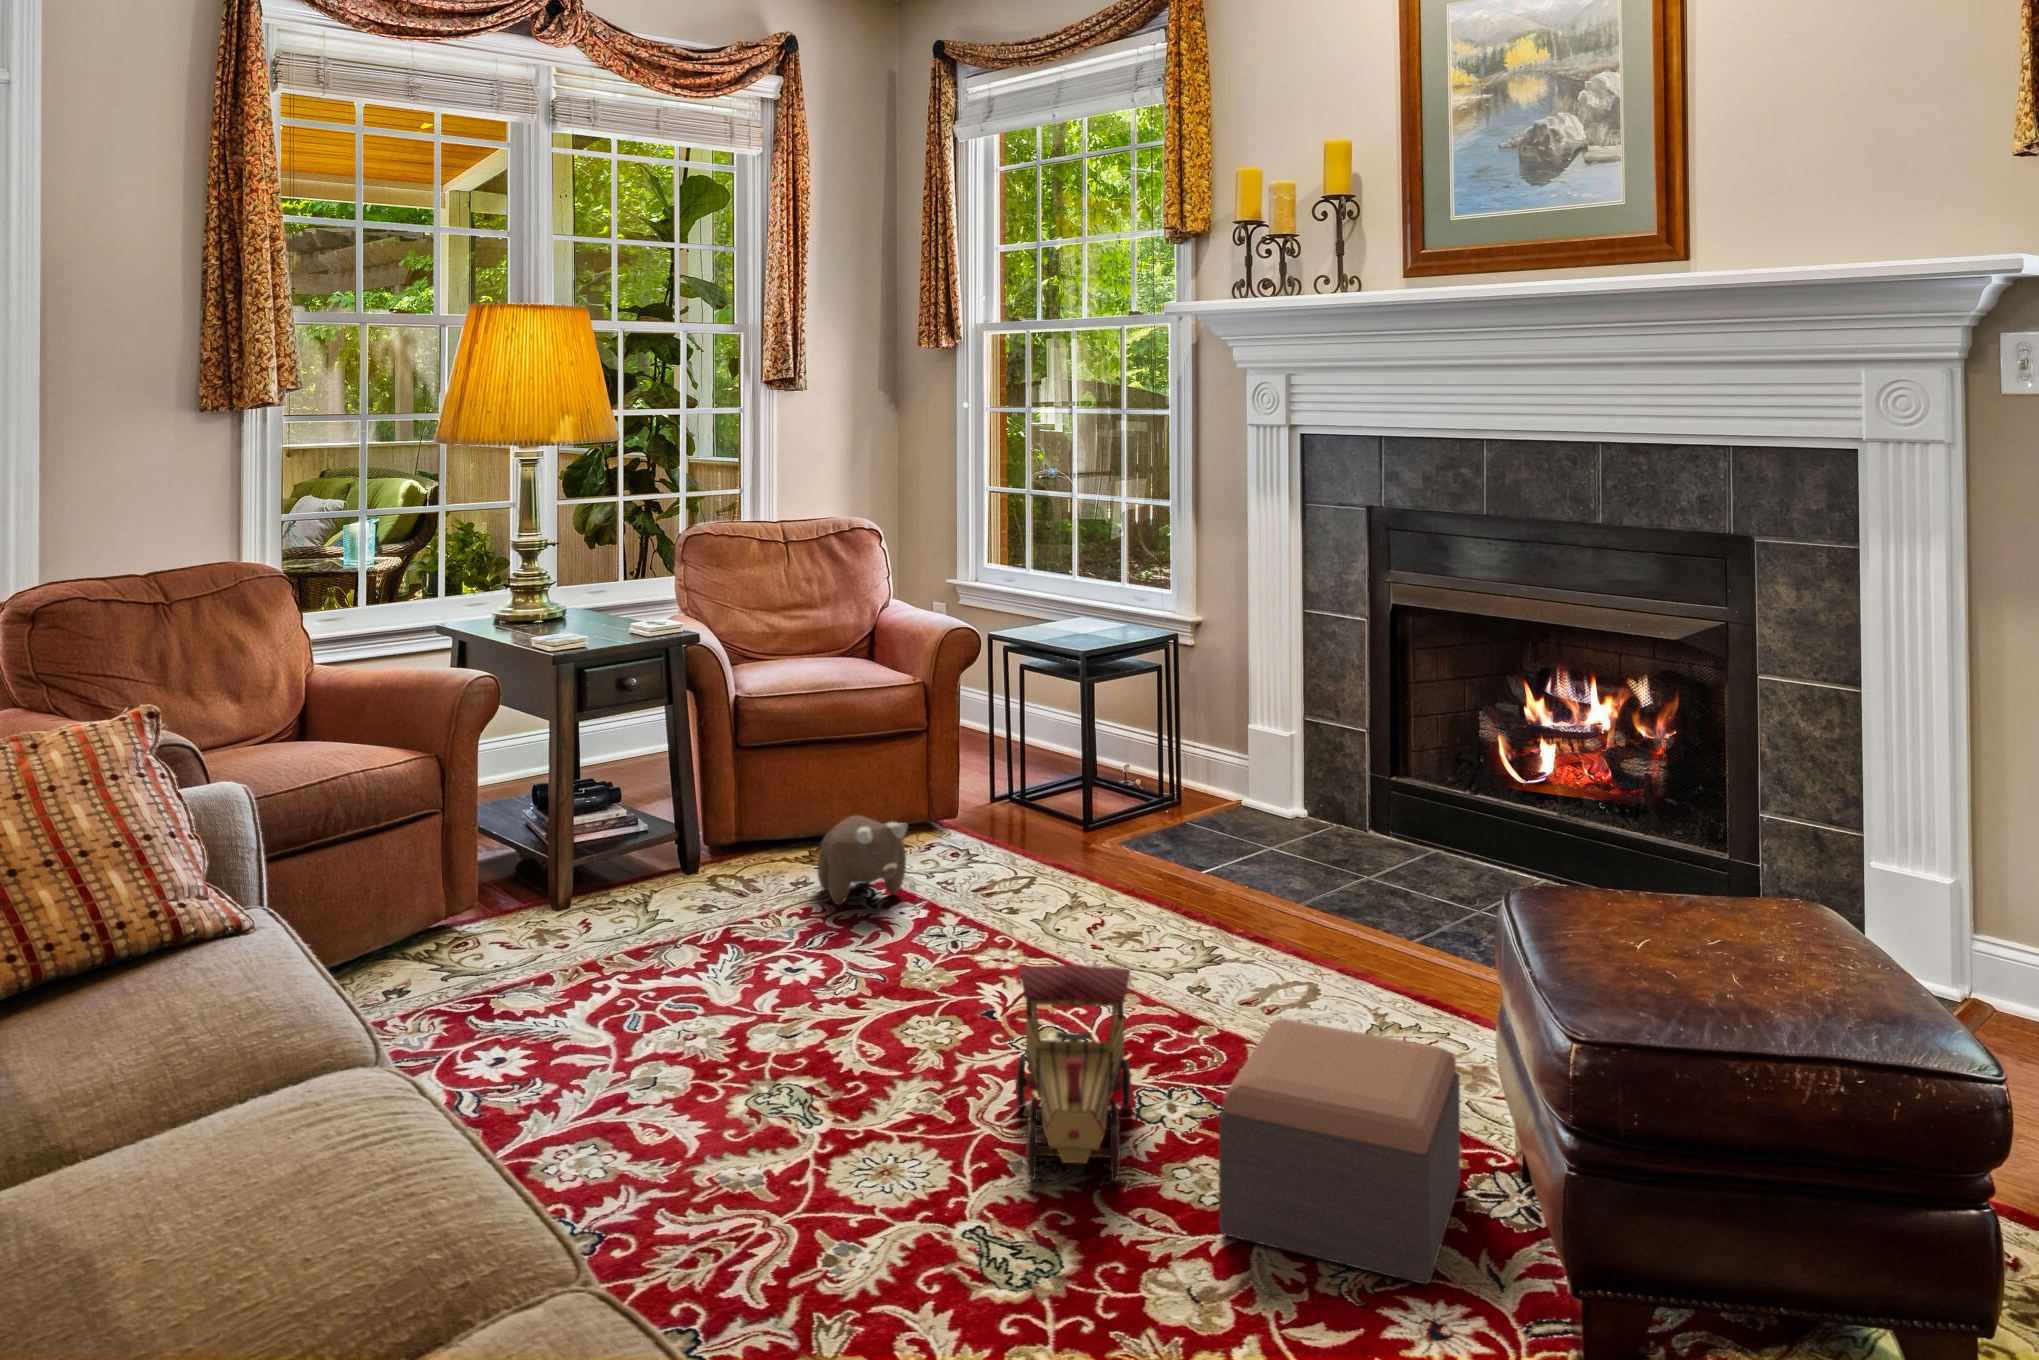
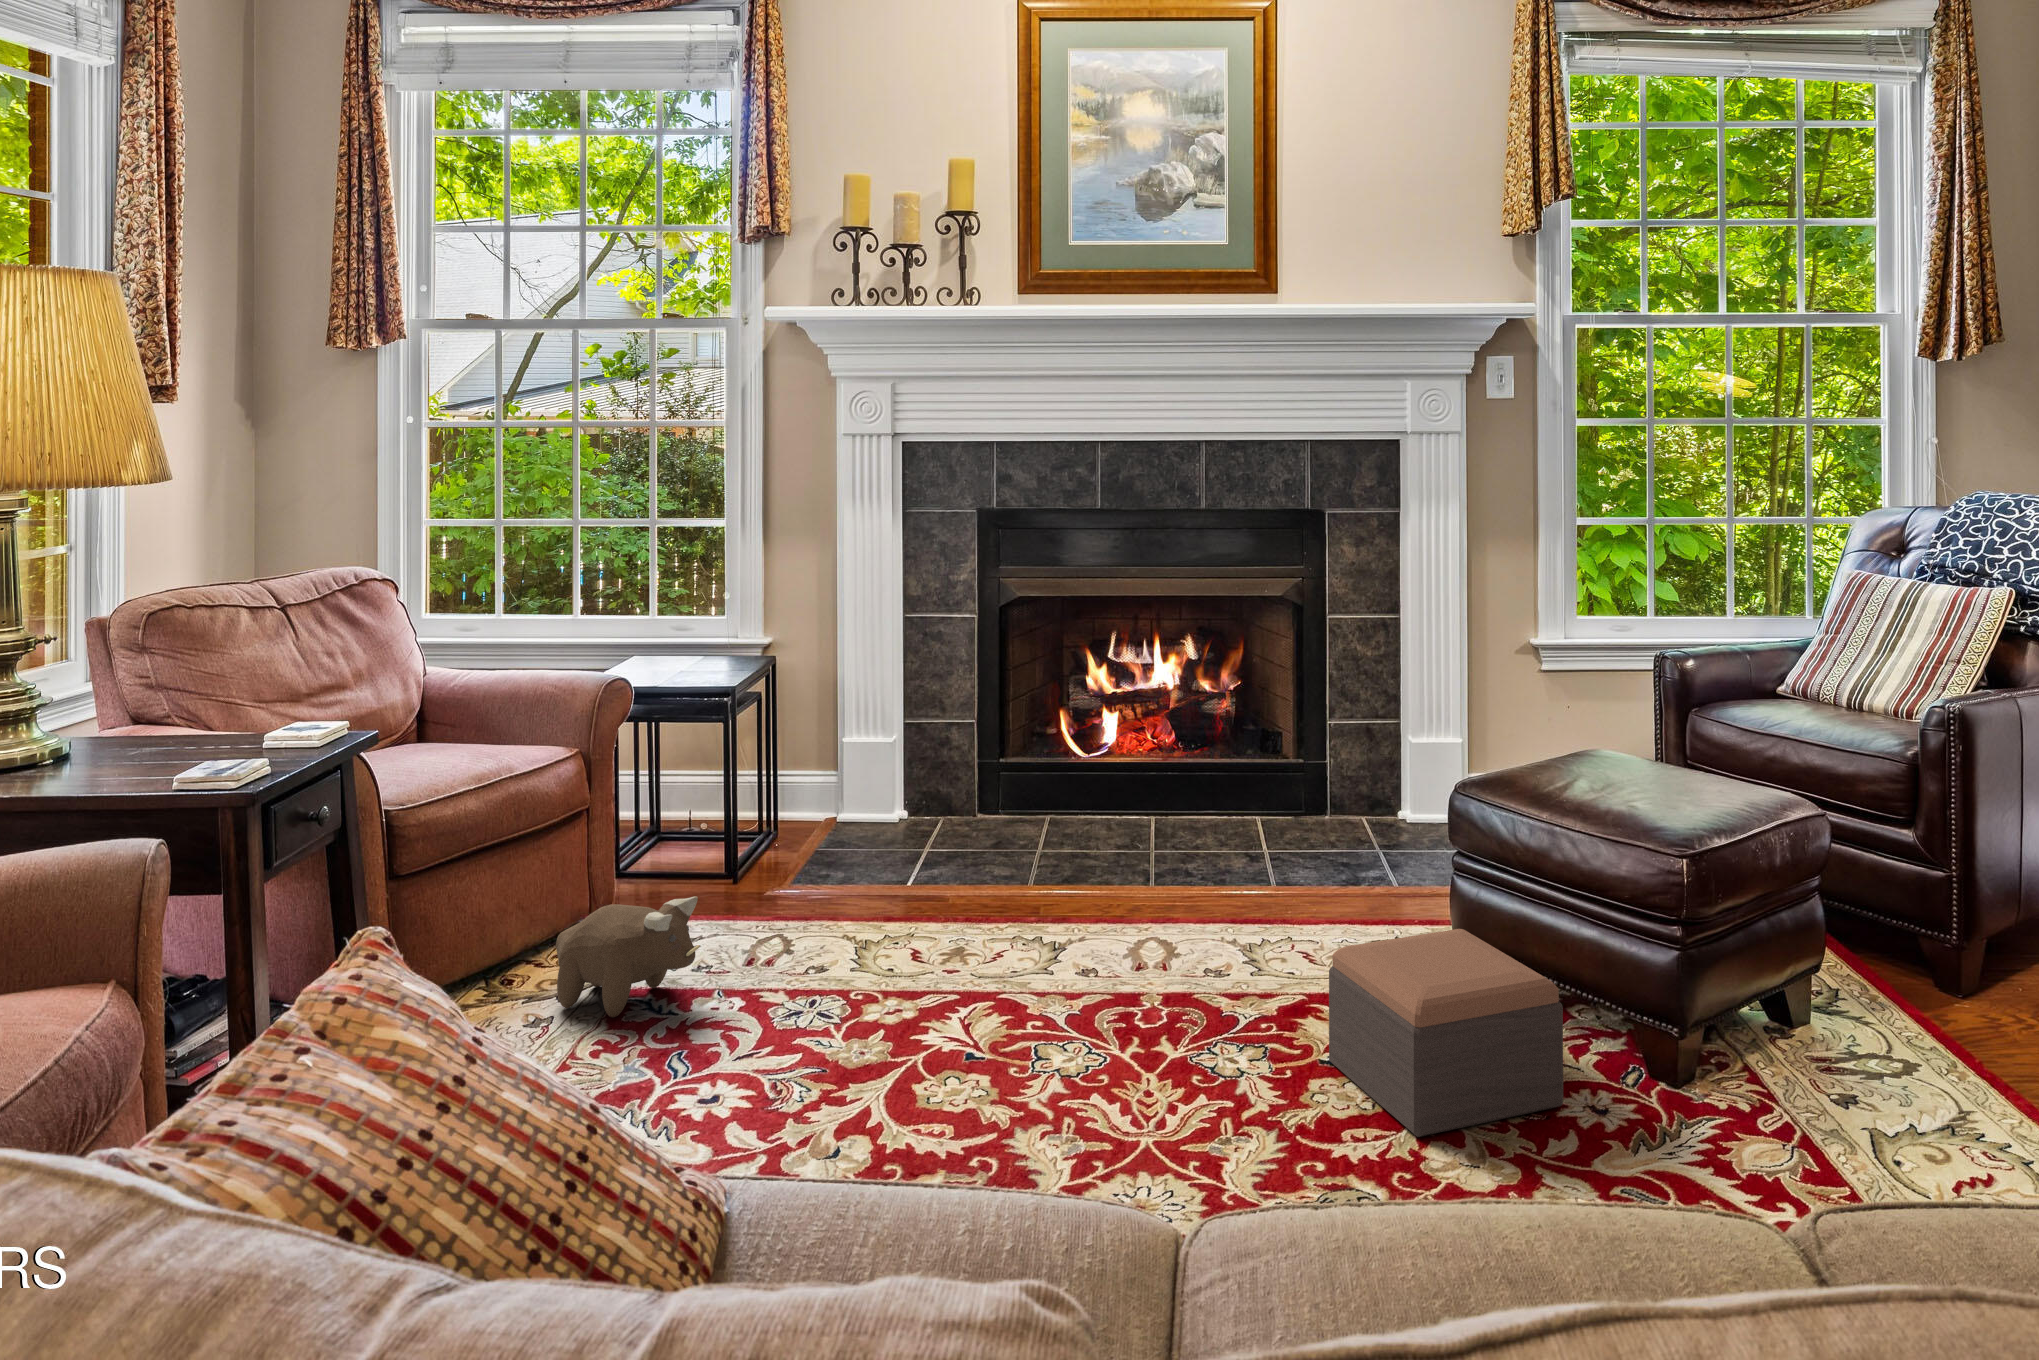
toy train: present [1015,965,1132,1182] -> none [1097,951,1308,1167]

